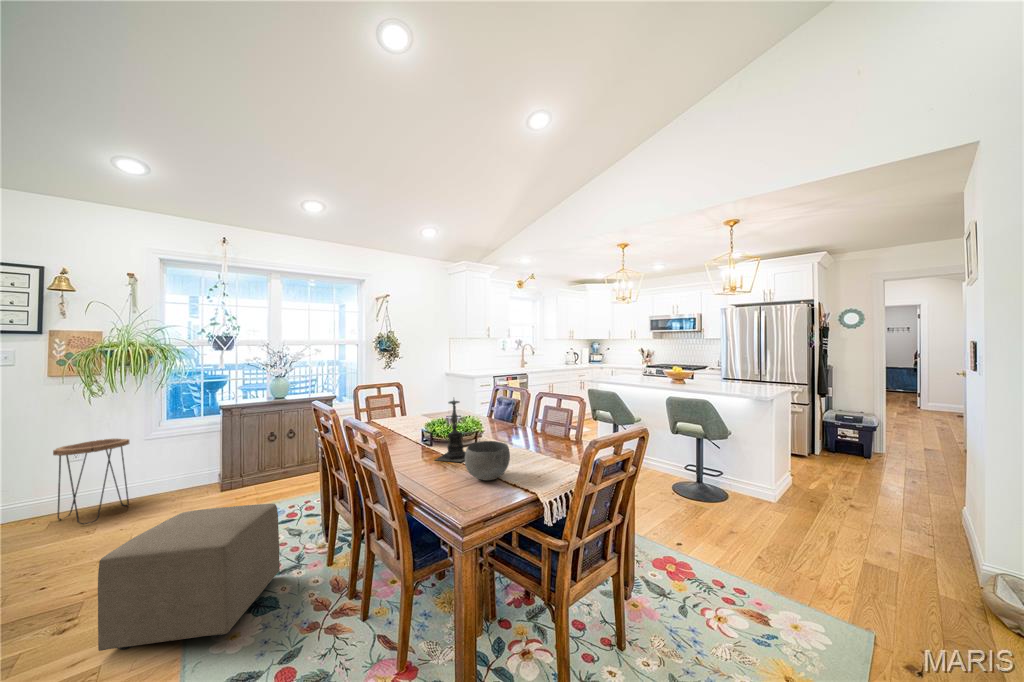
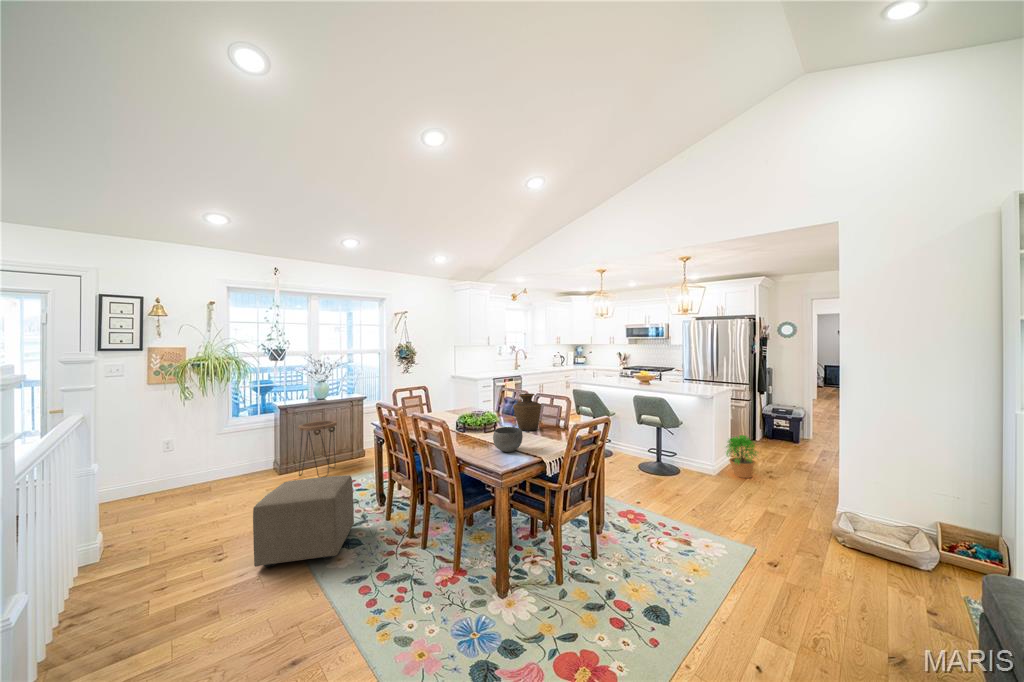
vase: none [504,392,544,444] -> present [513,393,541,431]
candle holder: present [435,400,466,462] -> none [467,395,495,442]
side table: present [53,439,129,524] -> present [298,421,337,477]
potted plant: none [785,449,839,508] -> present [726,435,757,478]

